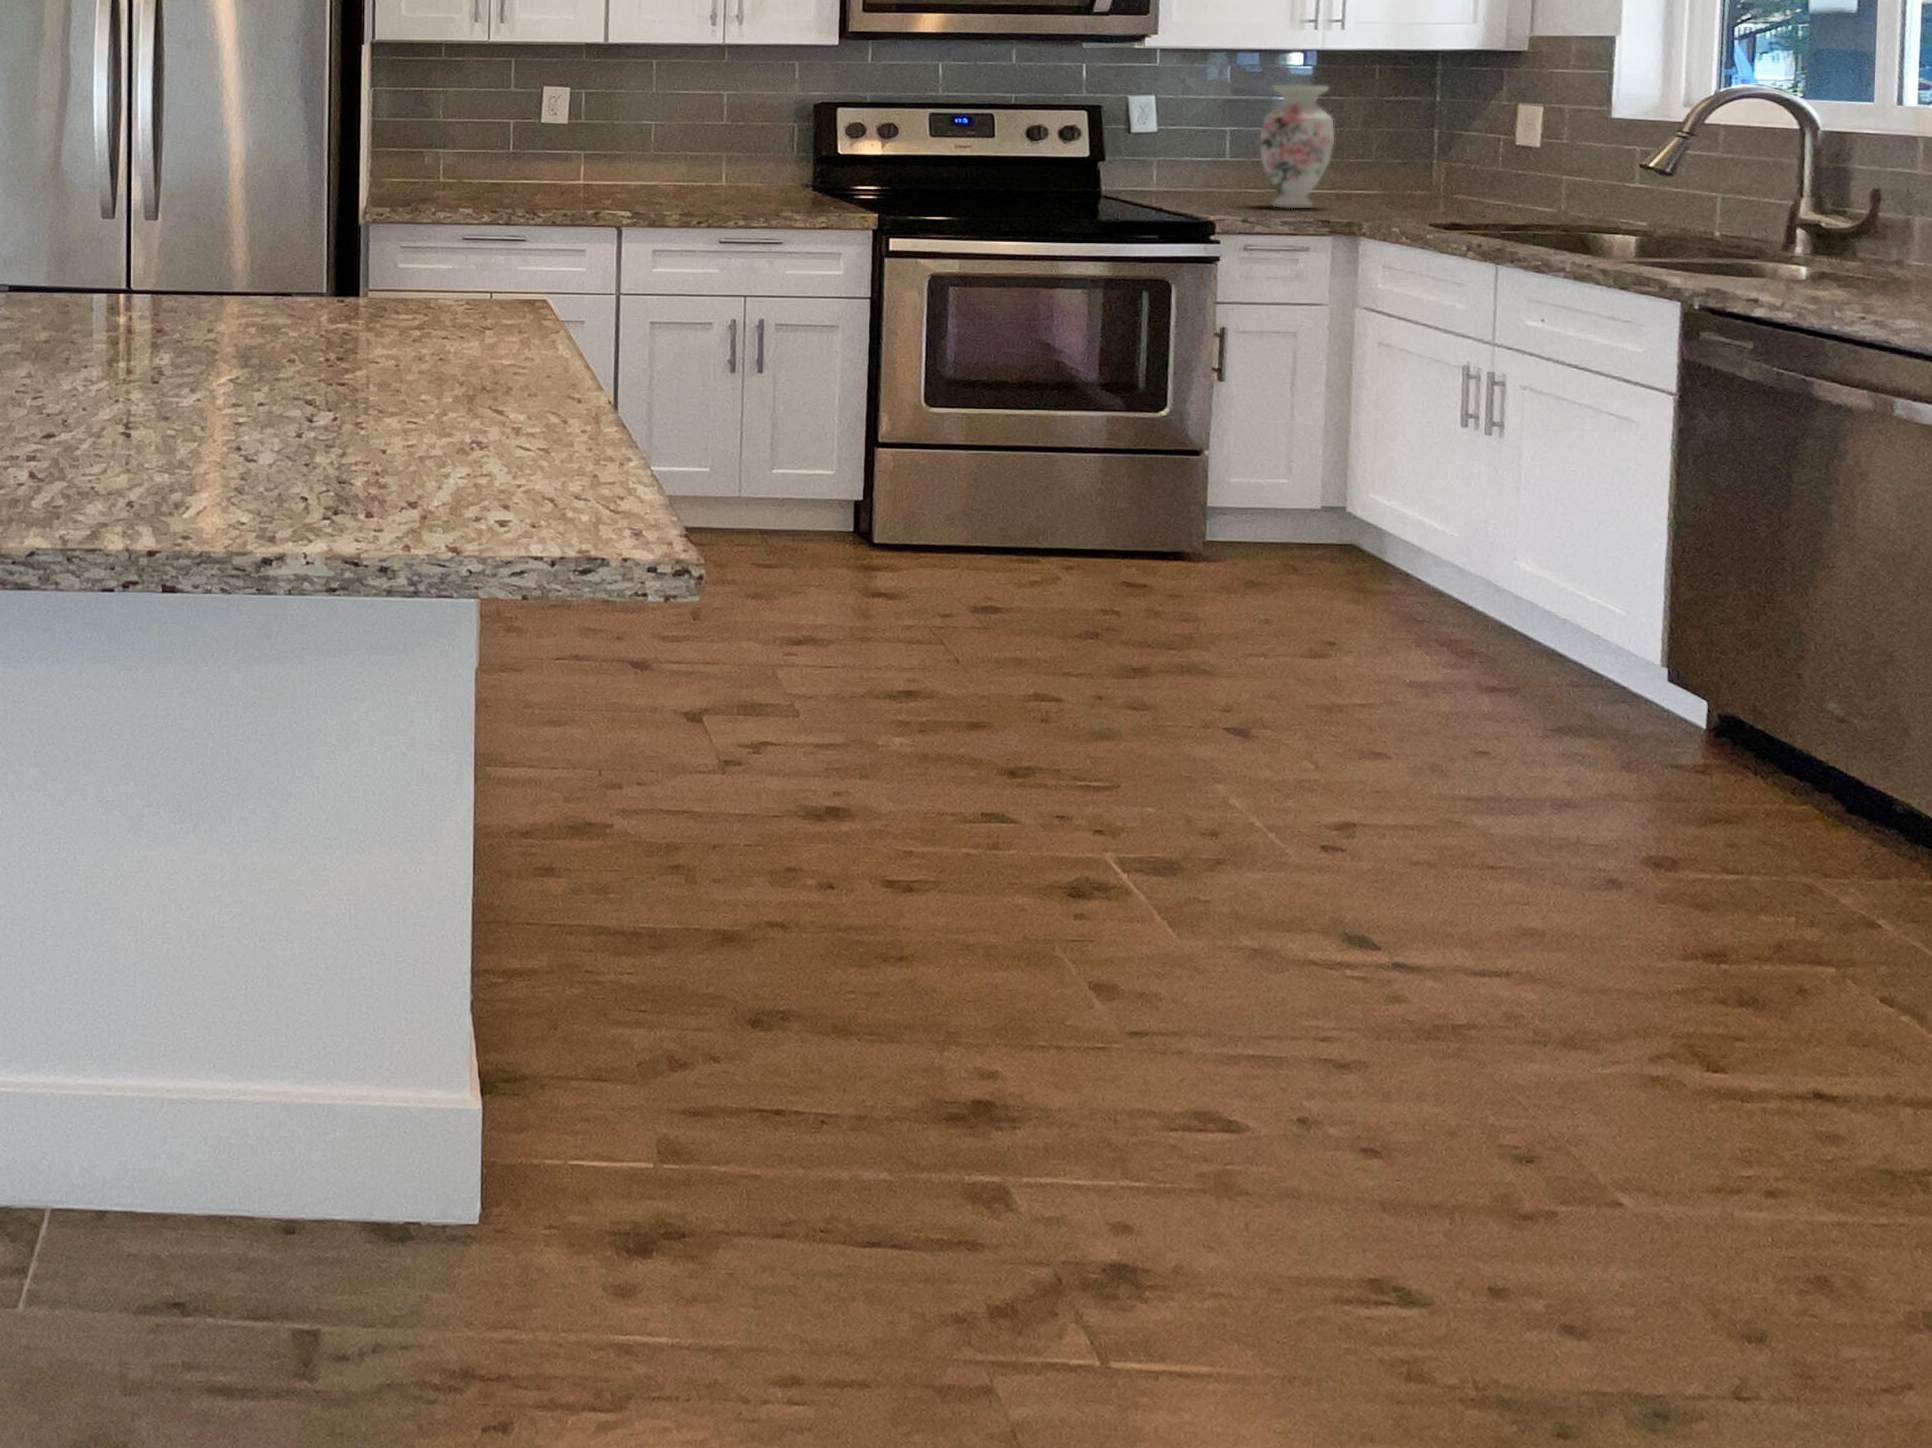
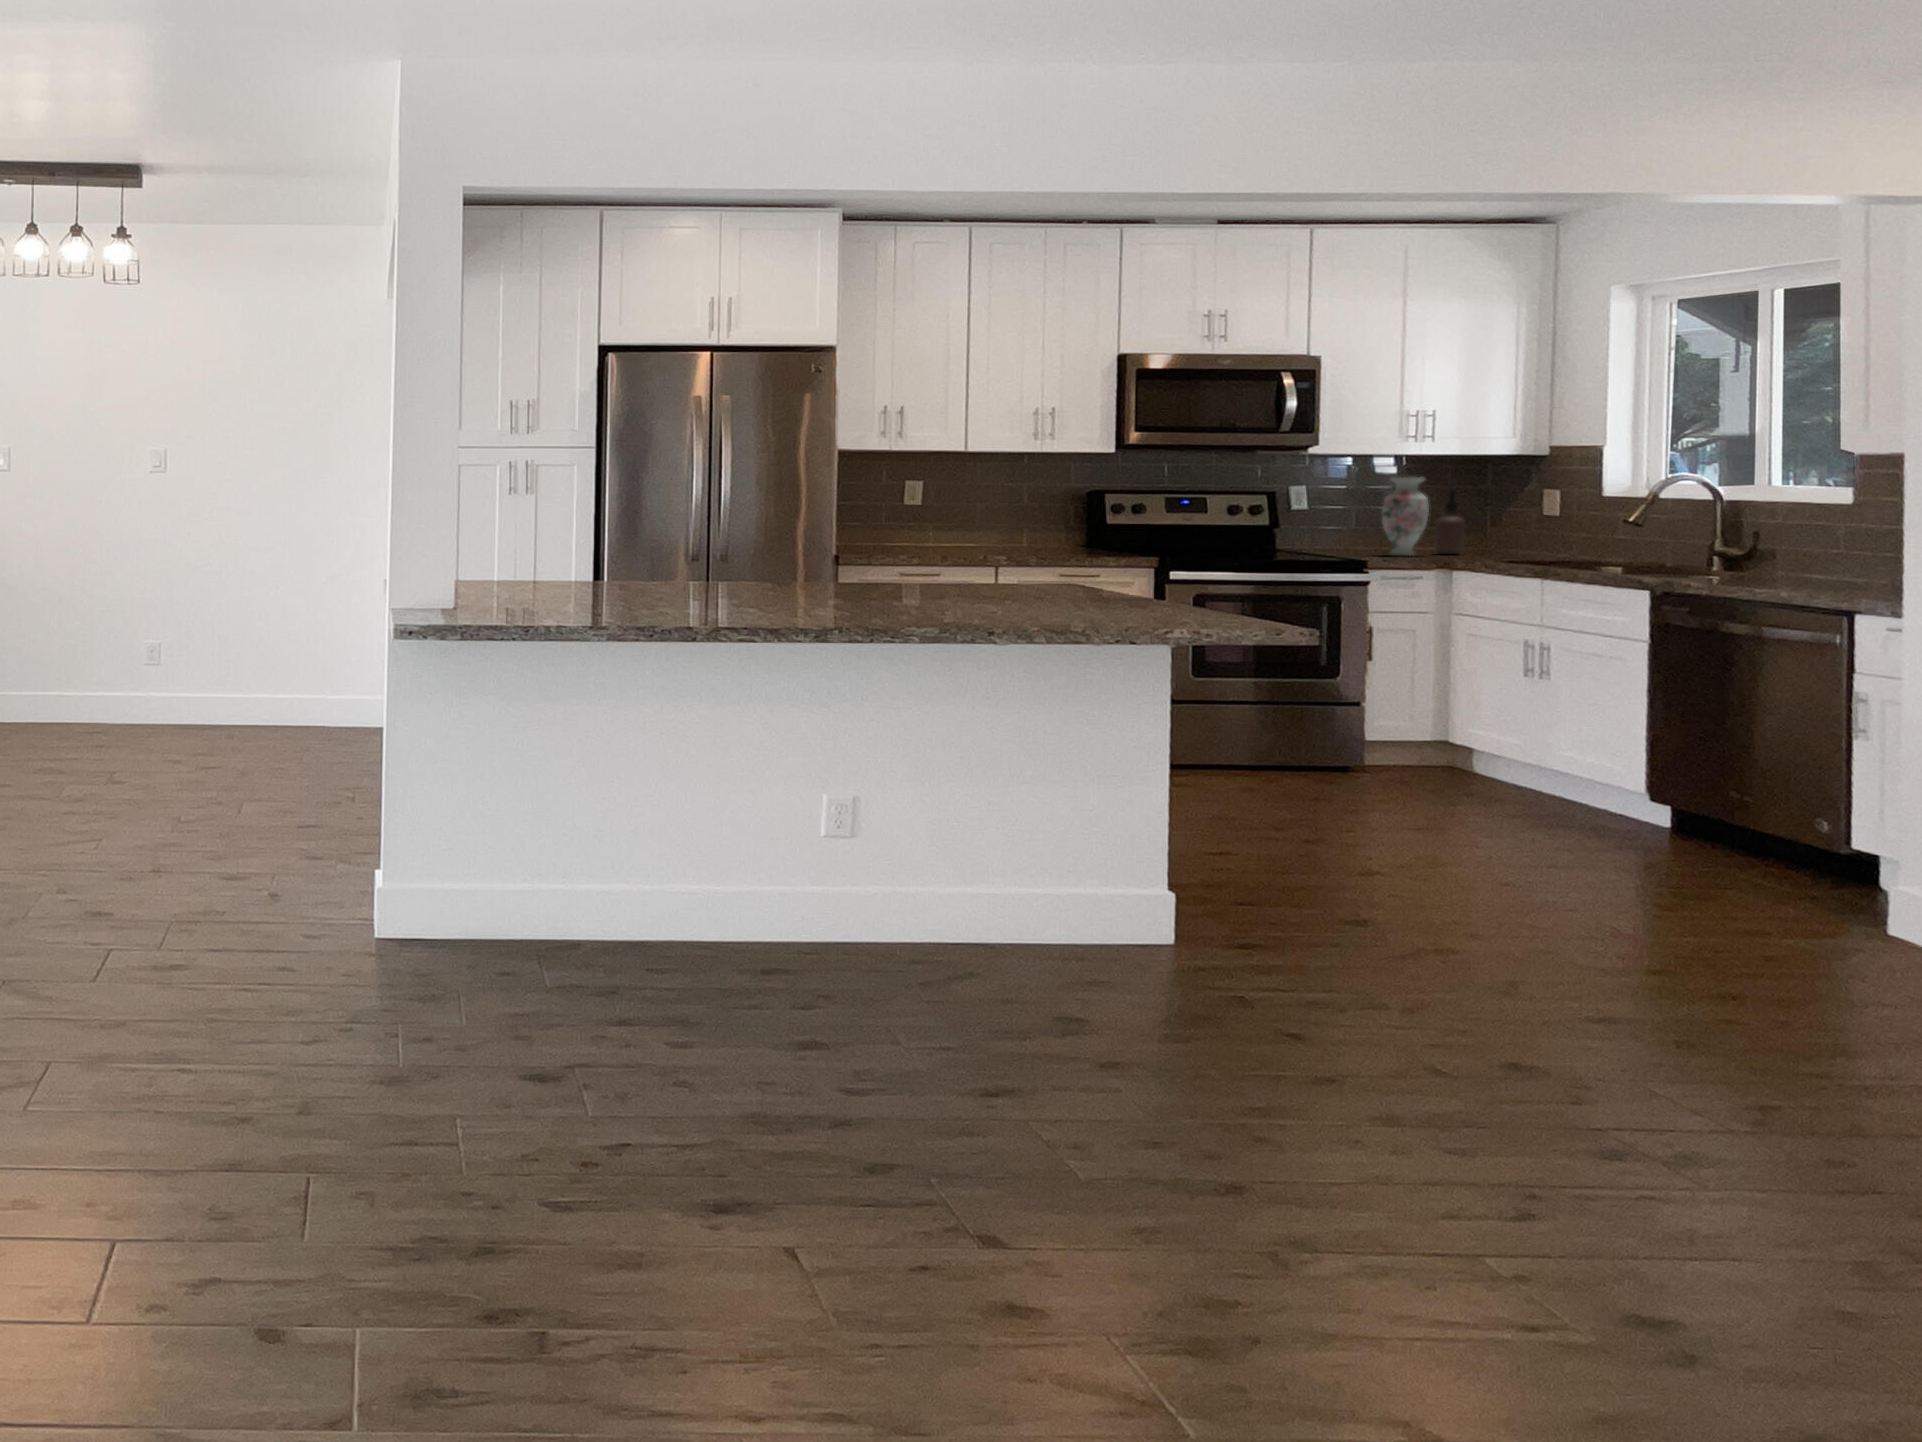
soap dispenser: none [1346,105,1395,205] -> present [1434,490,1465,554]

